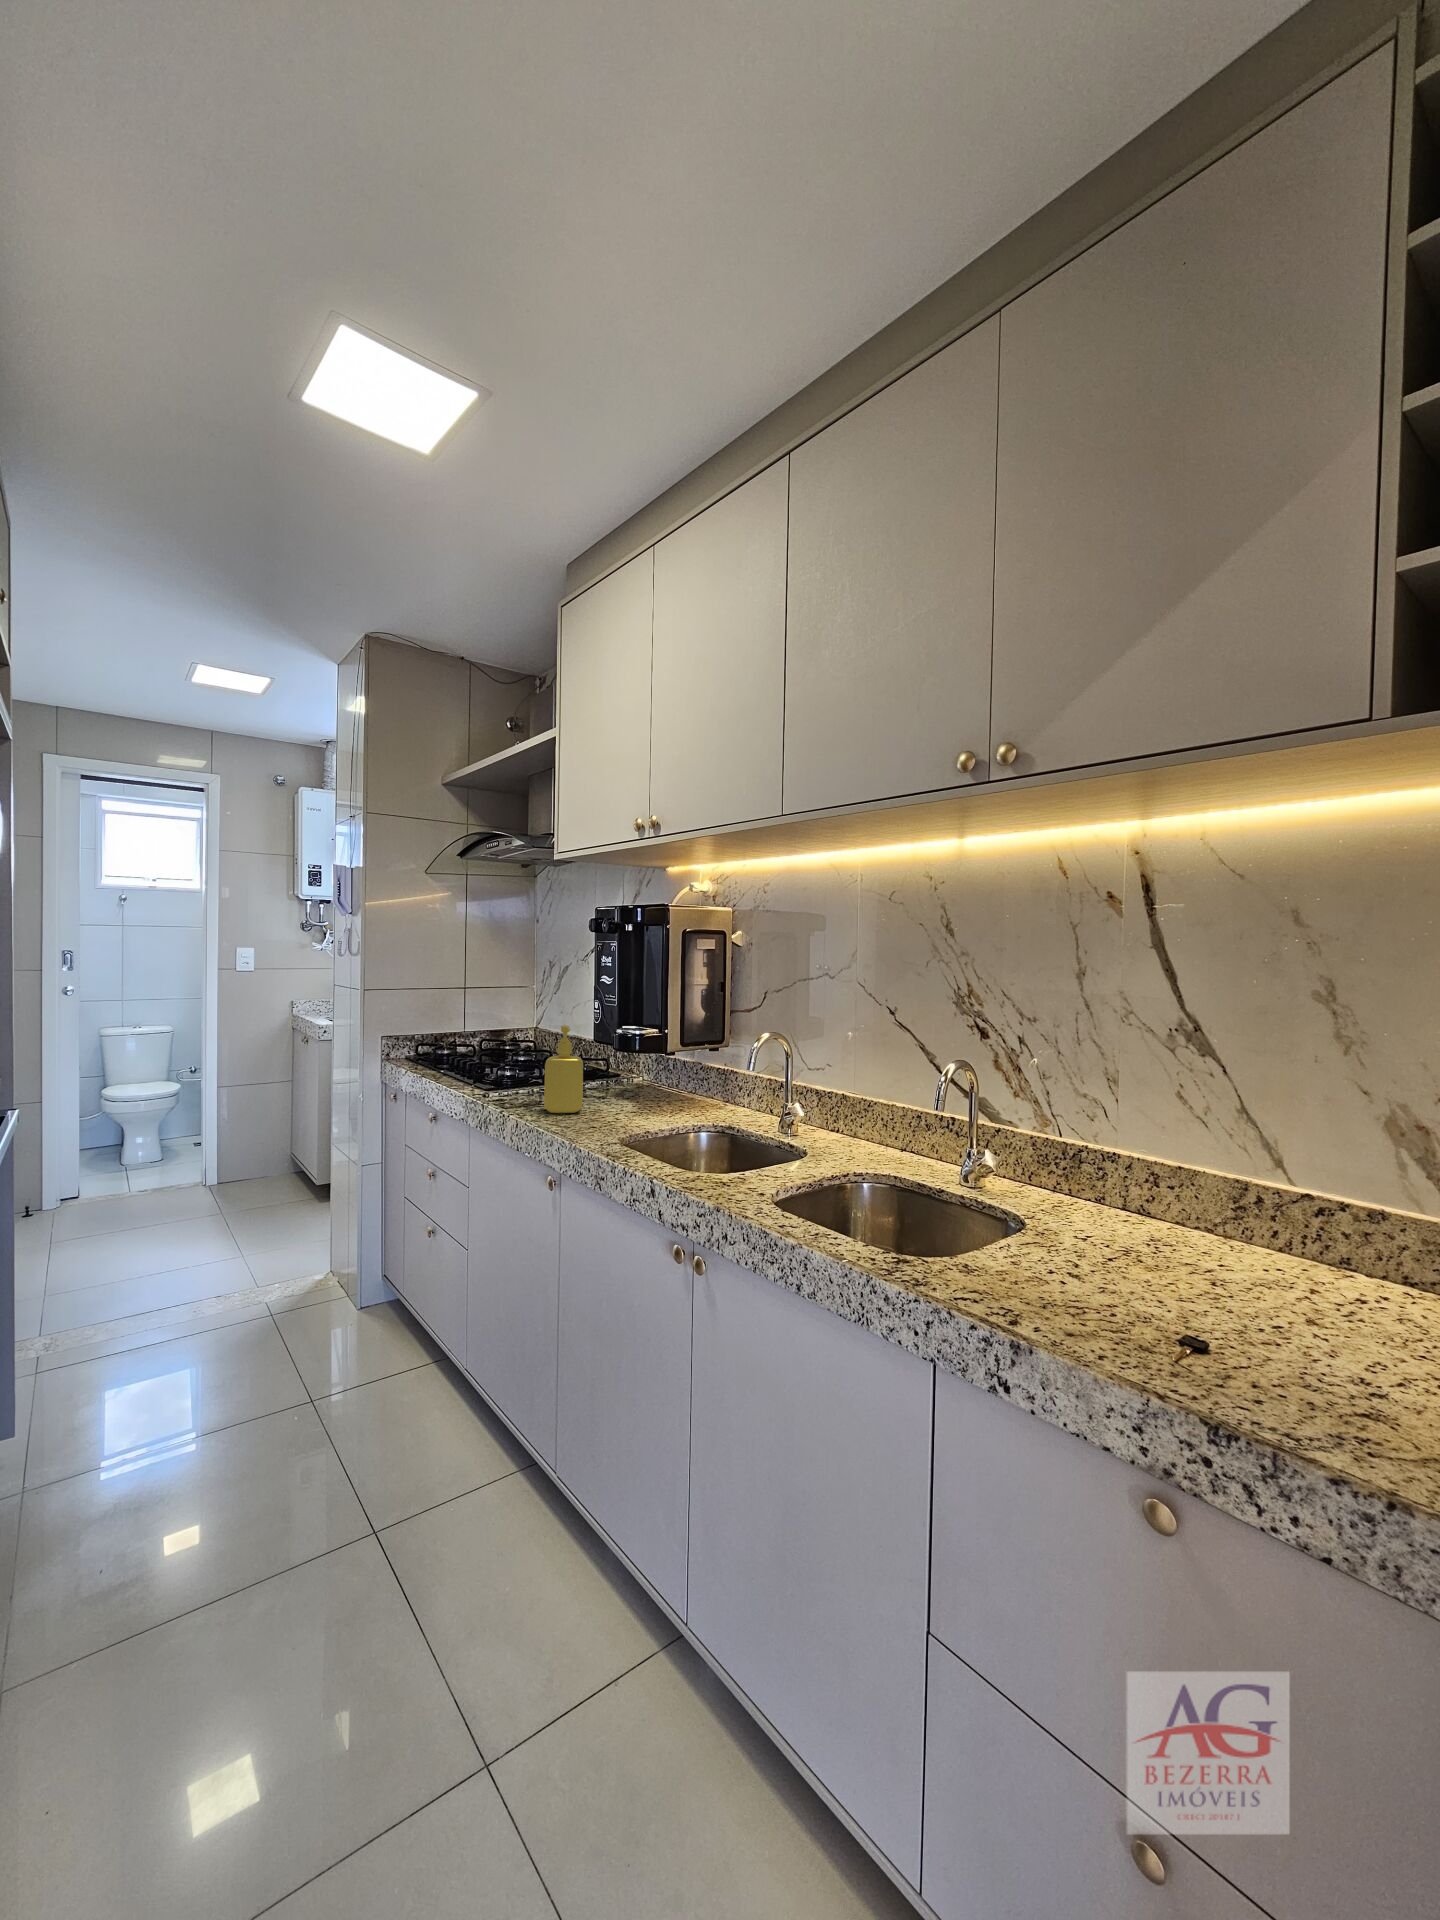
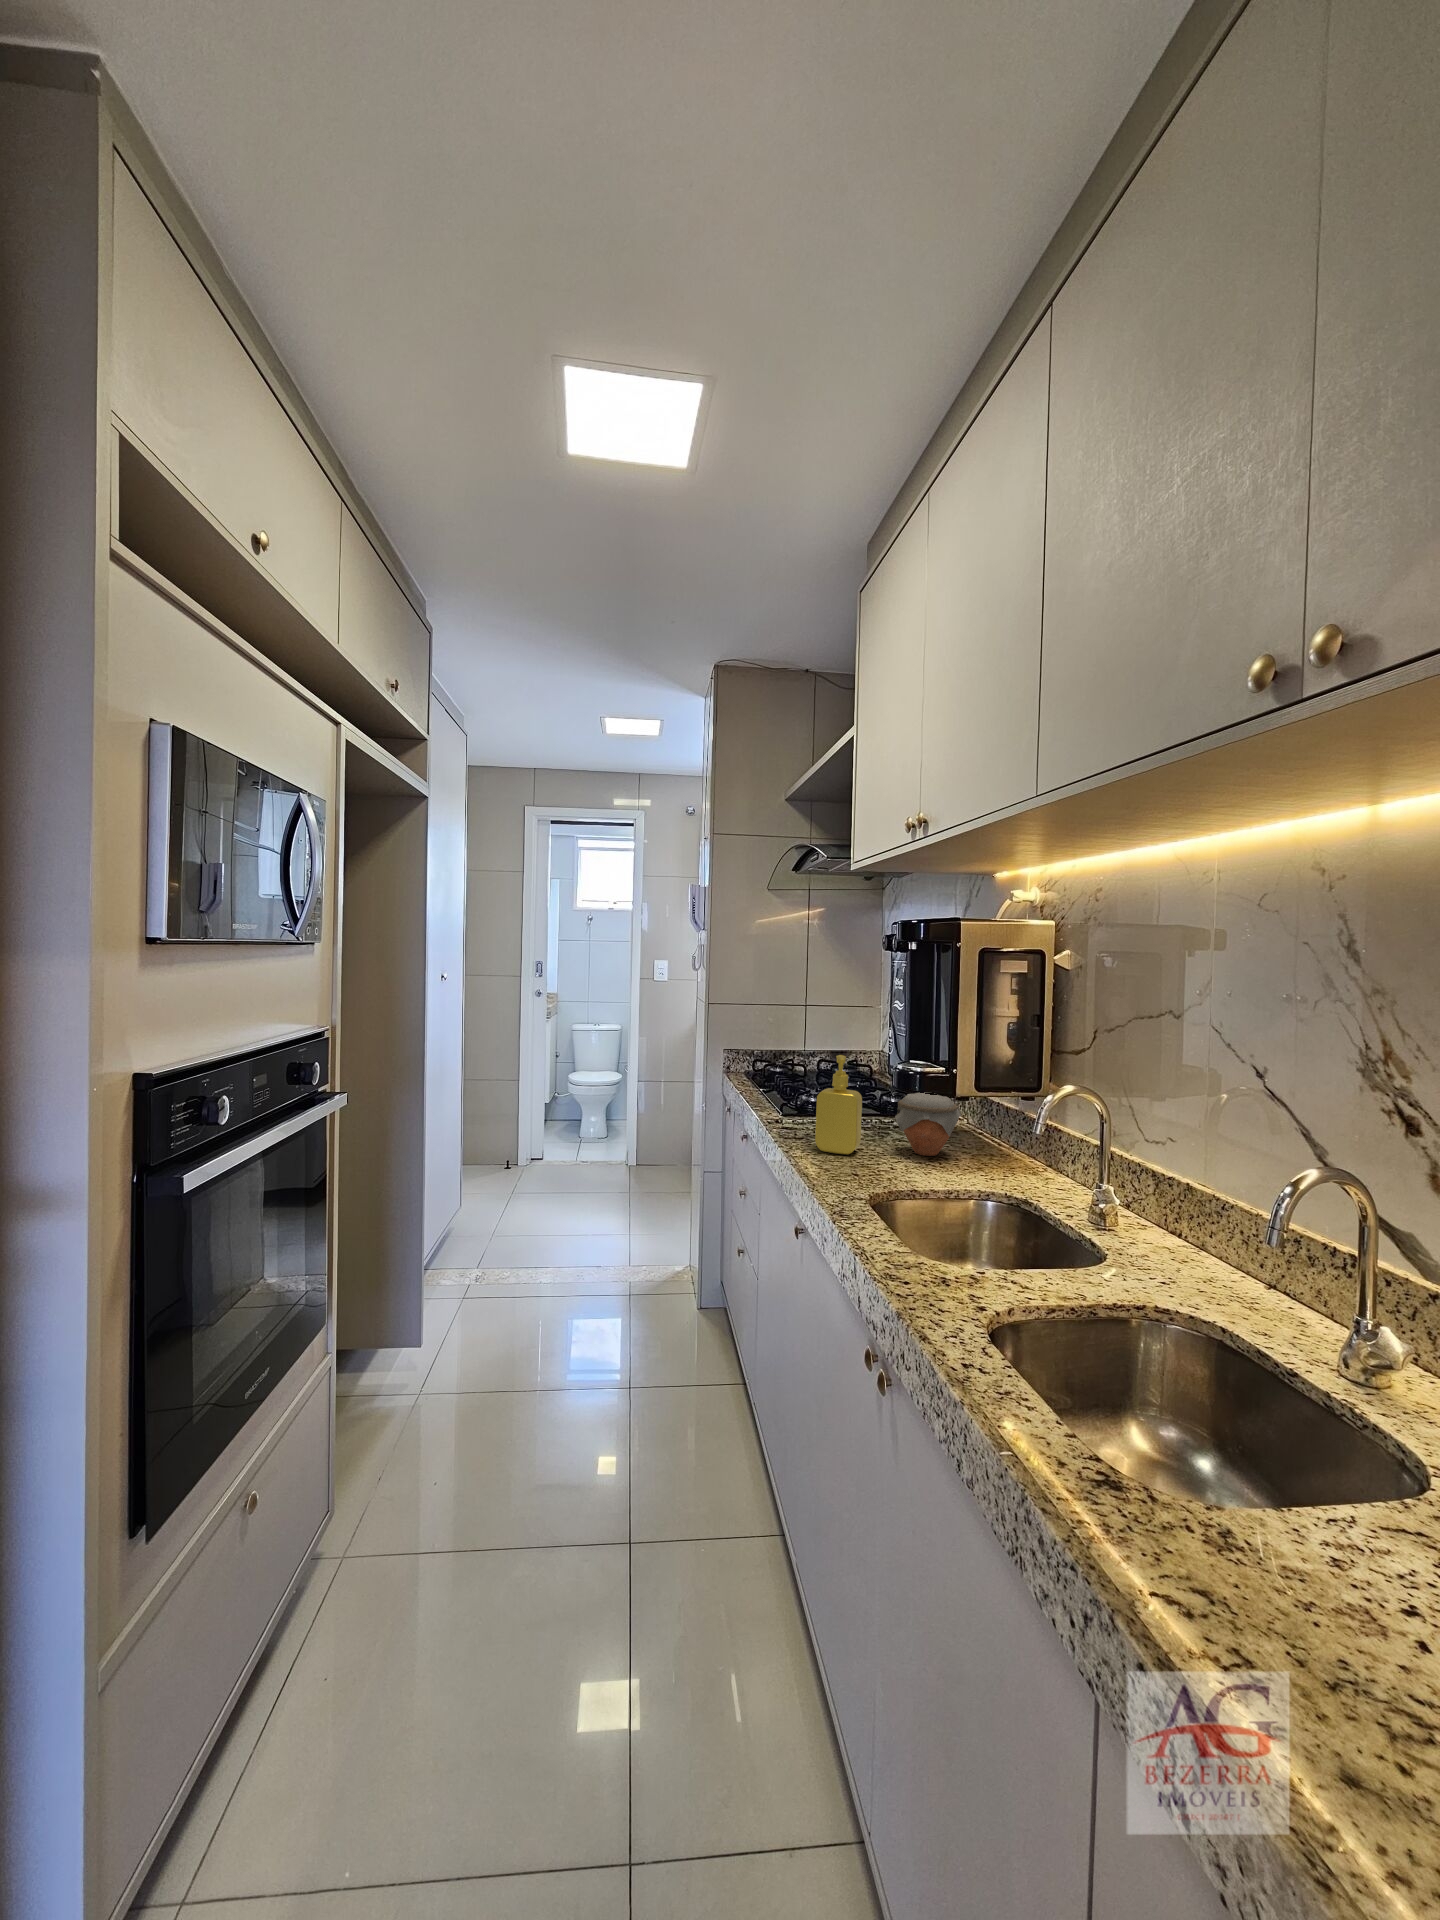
jar: none [608,1053,661,1106] -> present [895,1092,961,1156]

